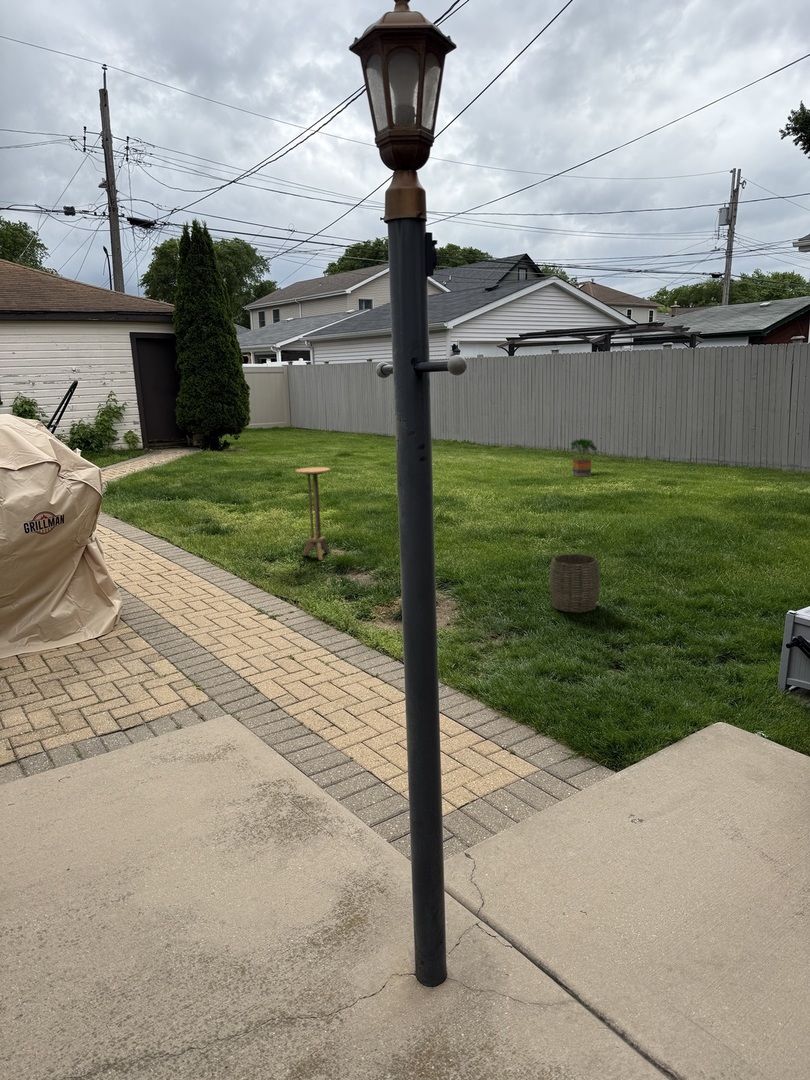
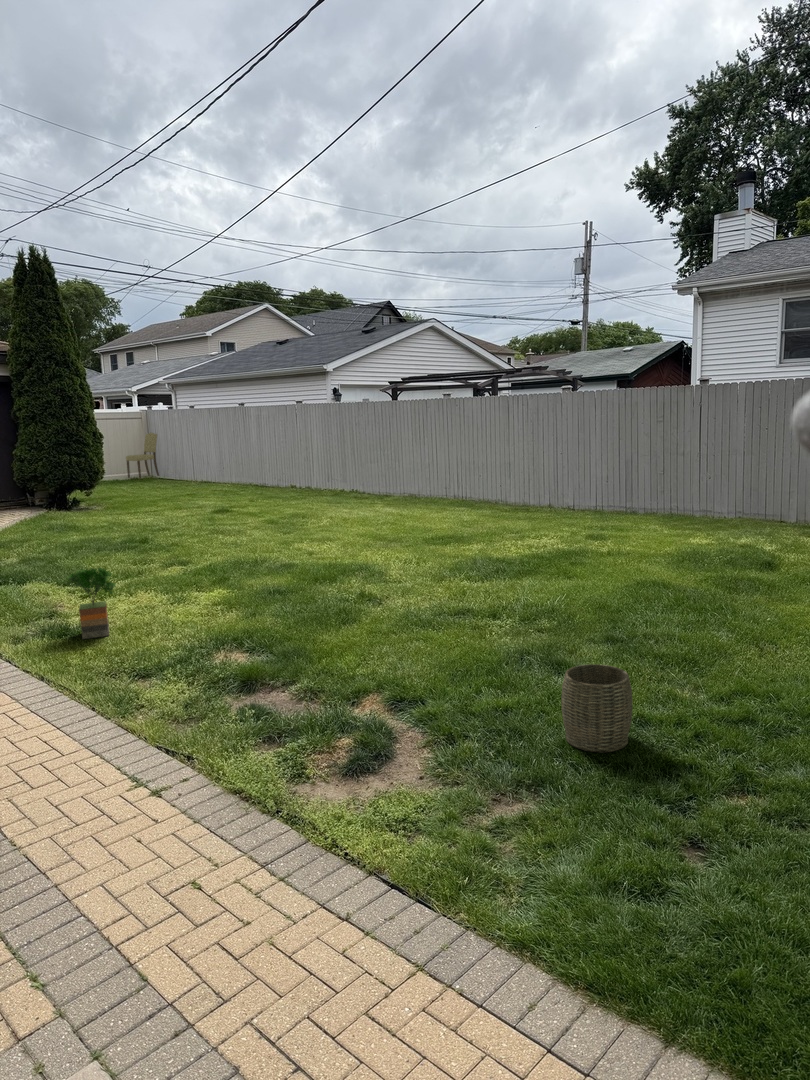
chair: none [269,385,297,426] -> present [126,433,159,478]
potted tree: present [571,439,597,477] -> present [68,568,116,639]
side table: present [296,467,330,560] -> none [177,546,228,675]

